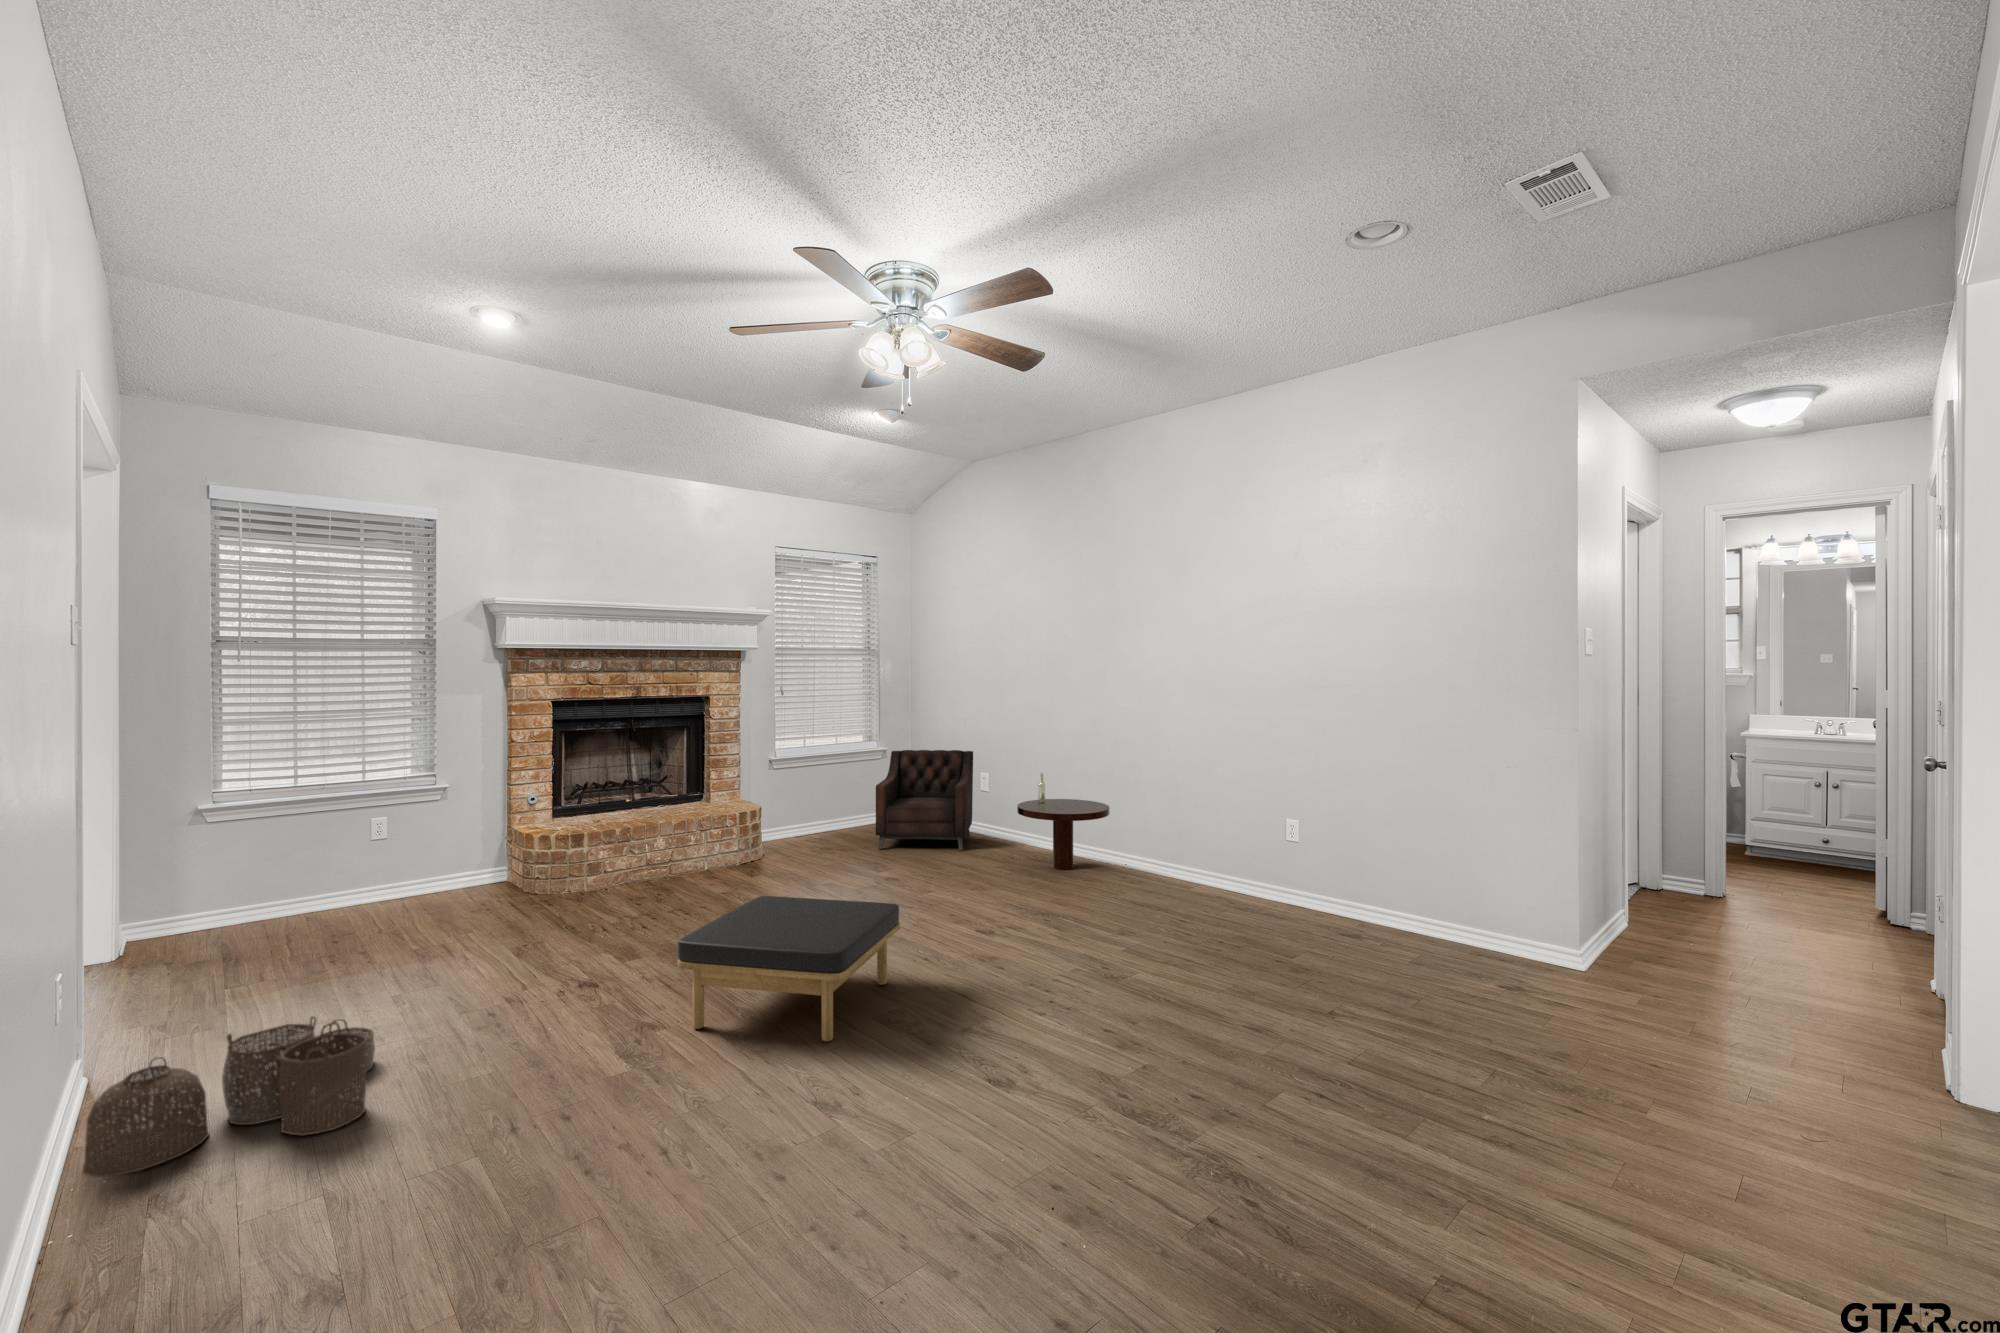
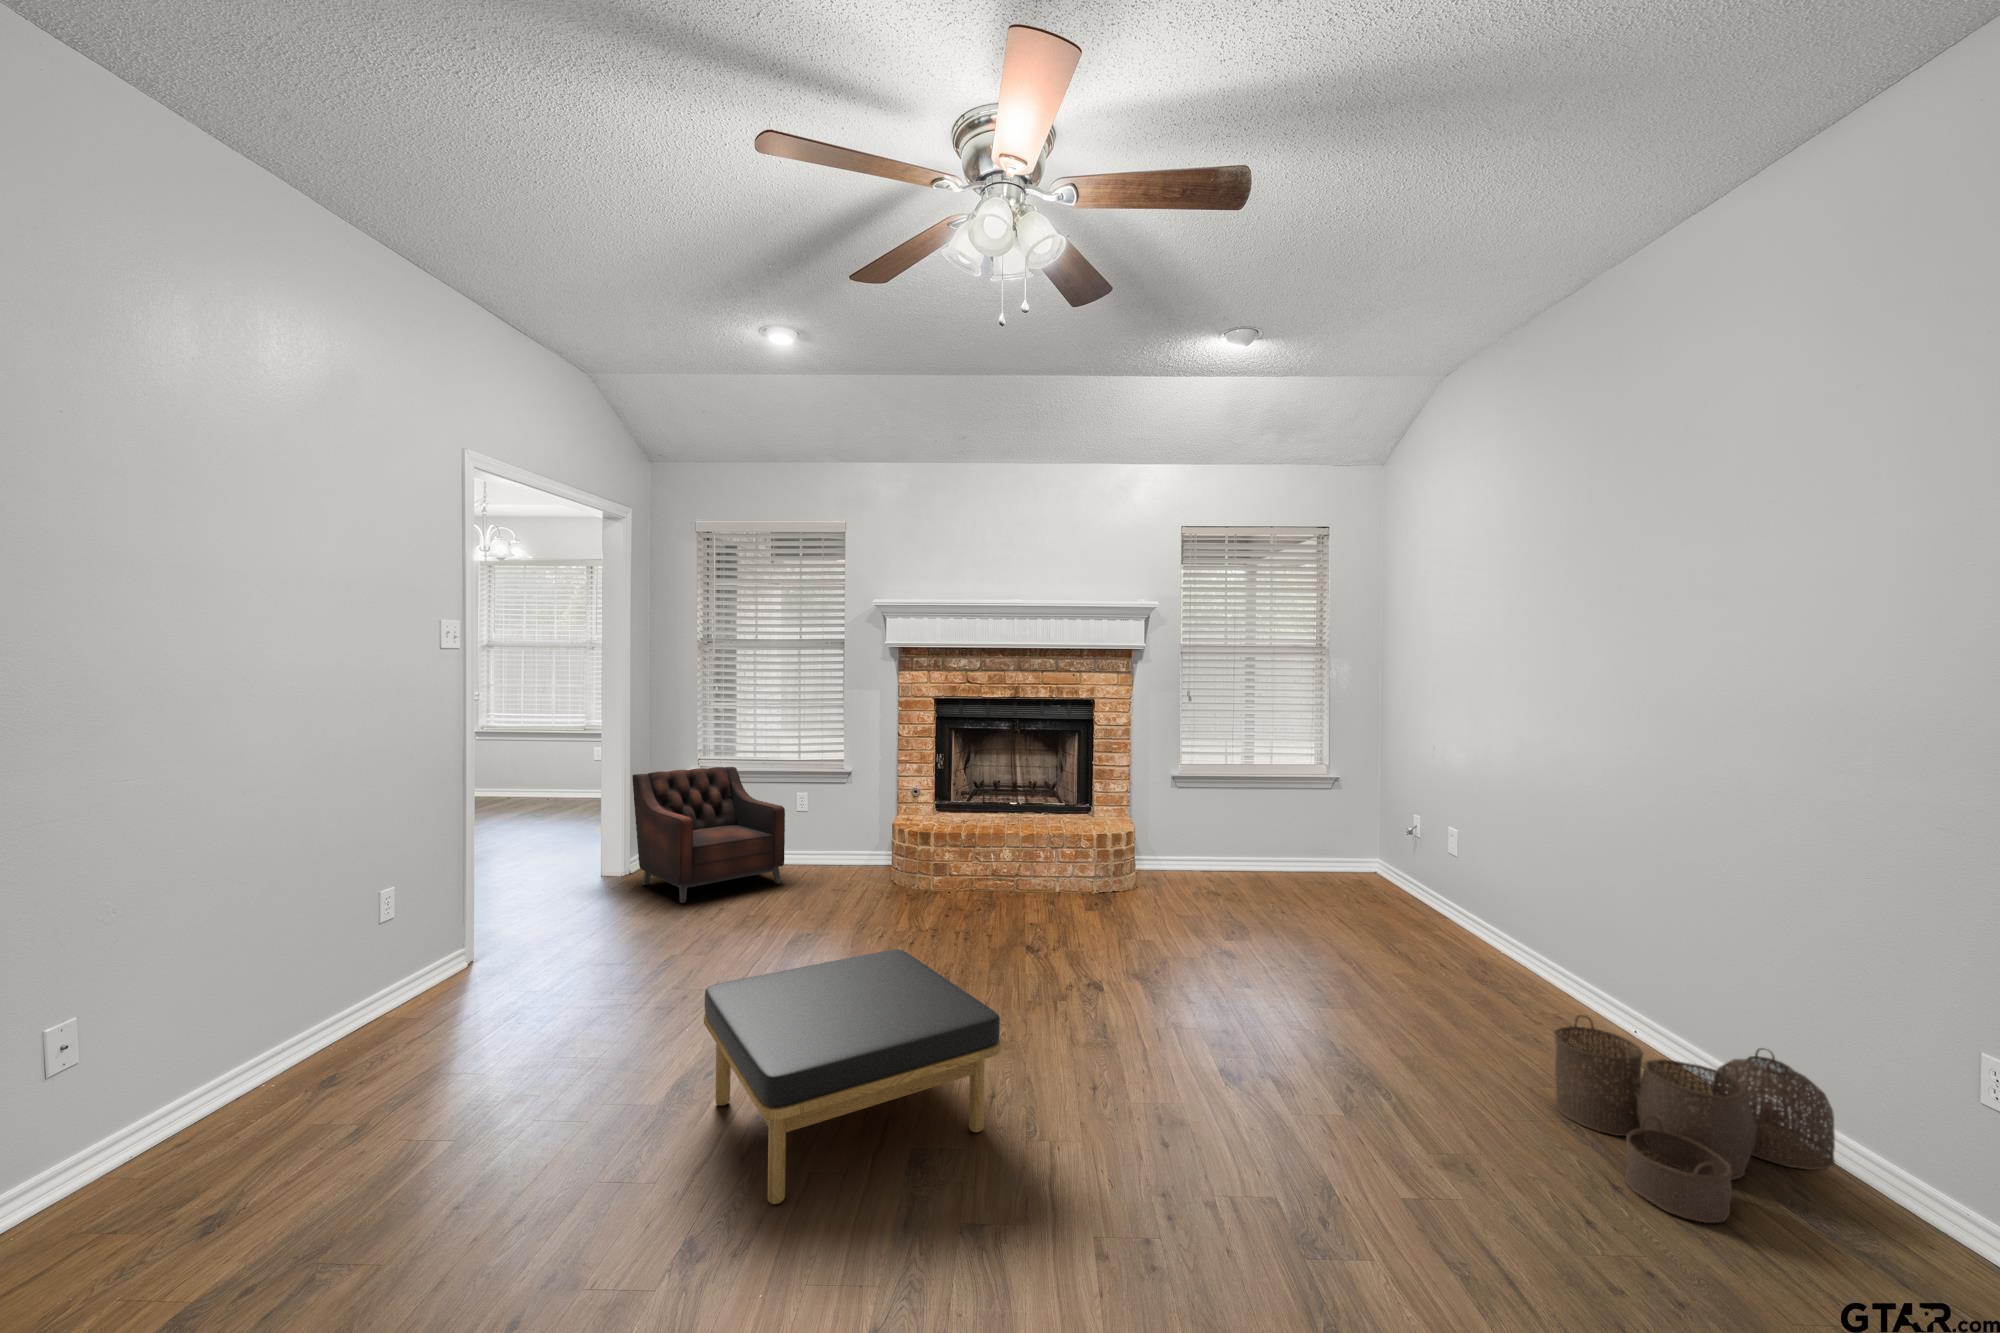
armchair: present [876,750,973,850] -> present [632,767,785,903]
coffee table: present [1017,773,1110,870] -> none [1439,843,1625,1017]
woven basket: present [83,1016,375,1177] -> present [1554,1015,1835,1223]

